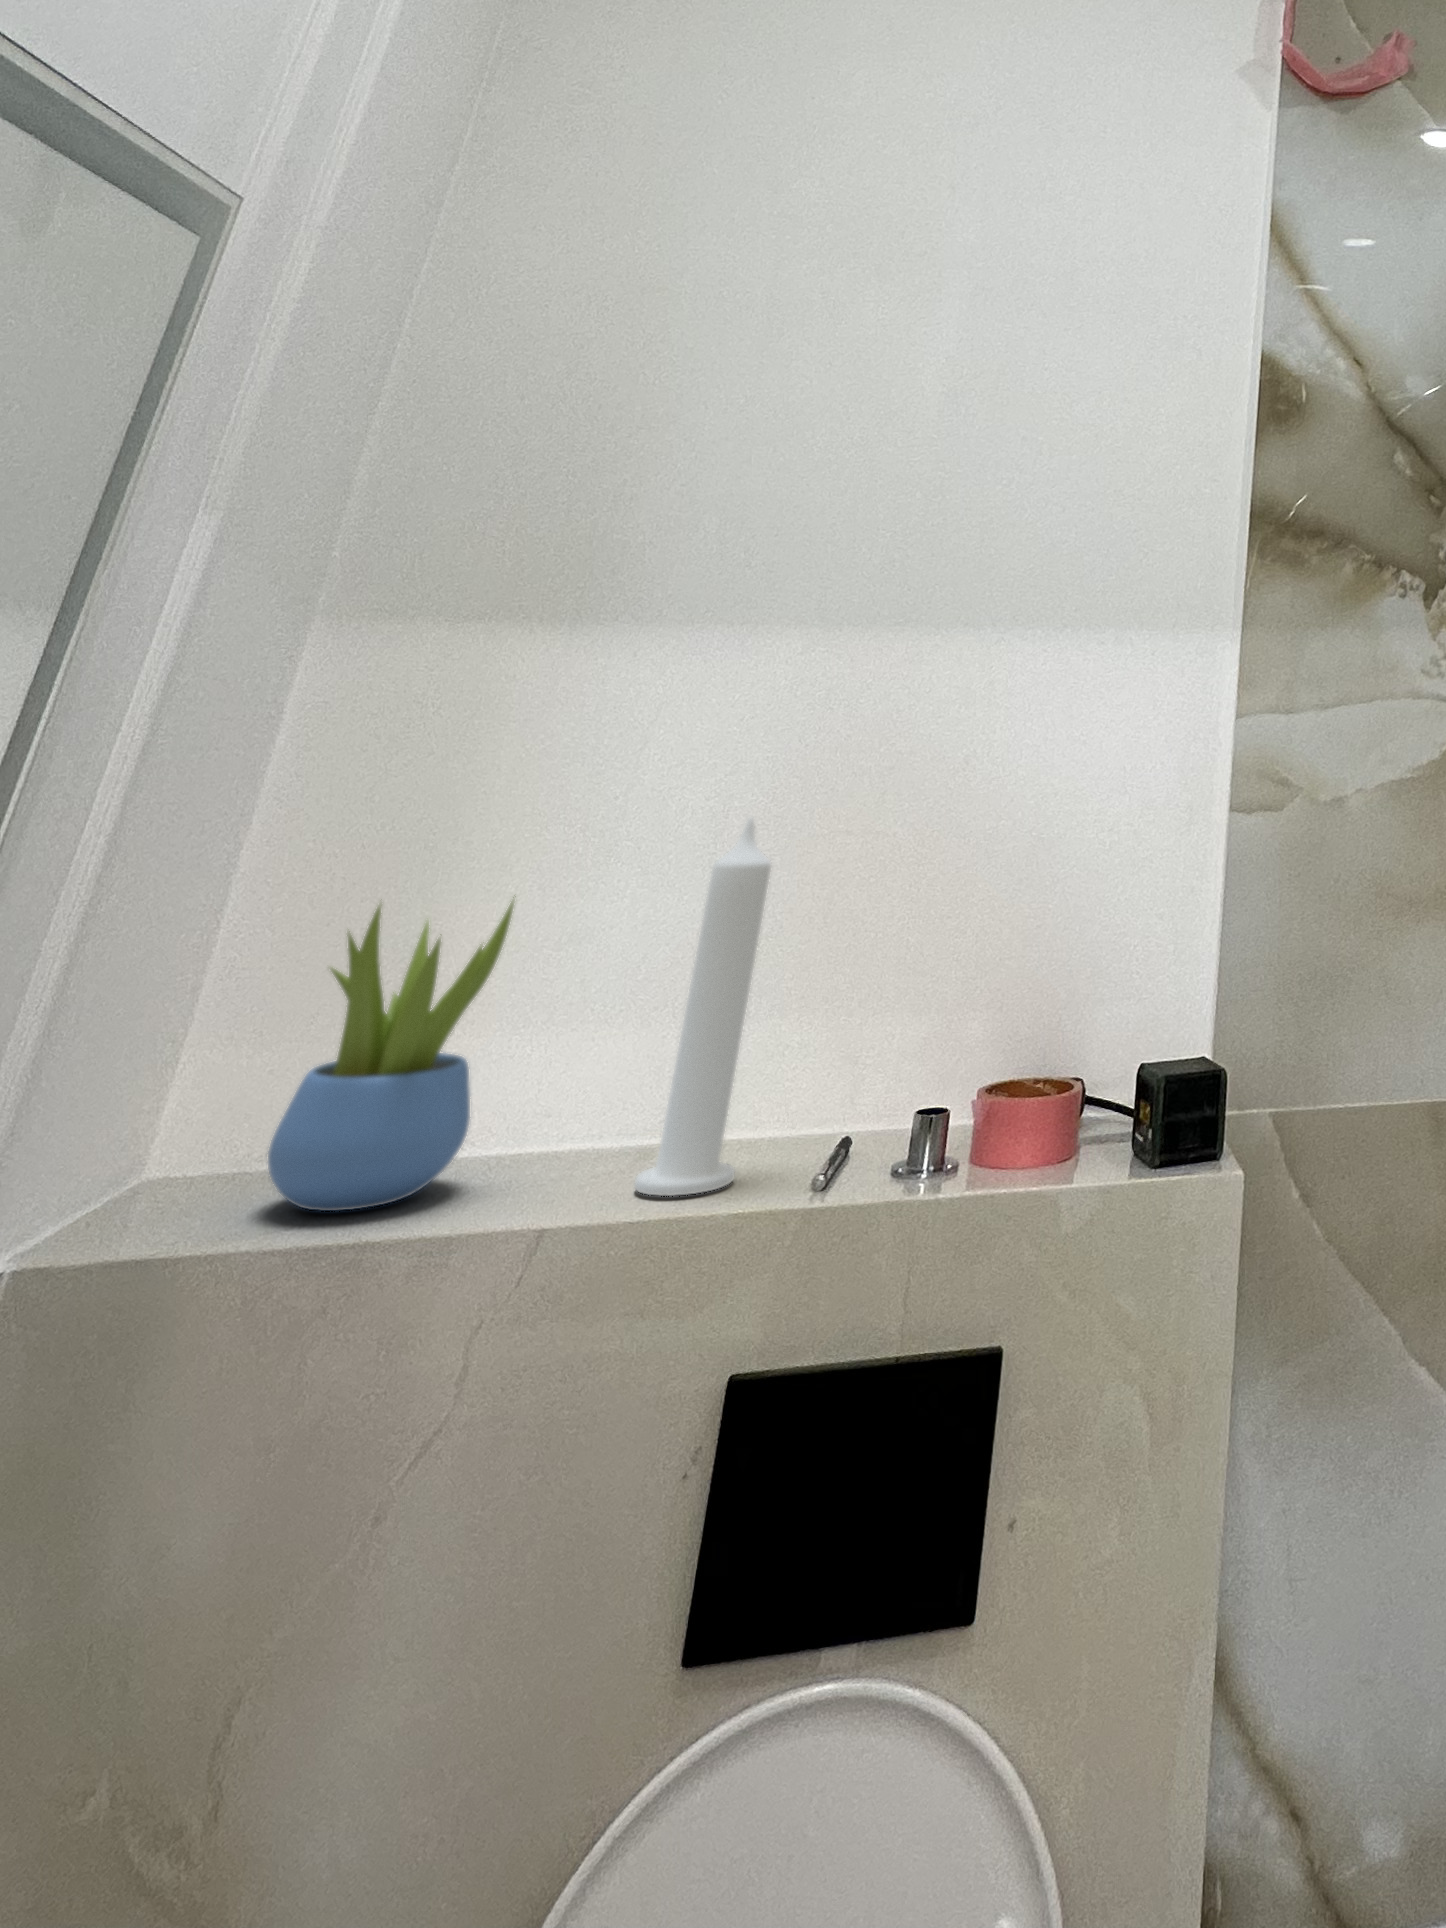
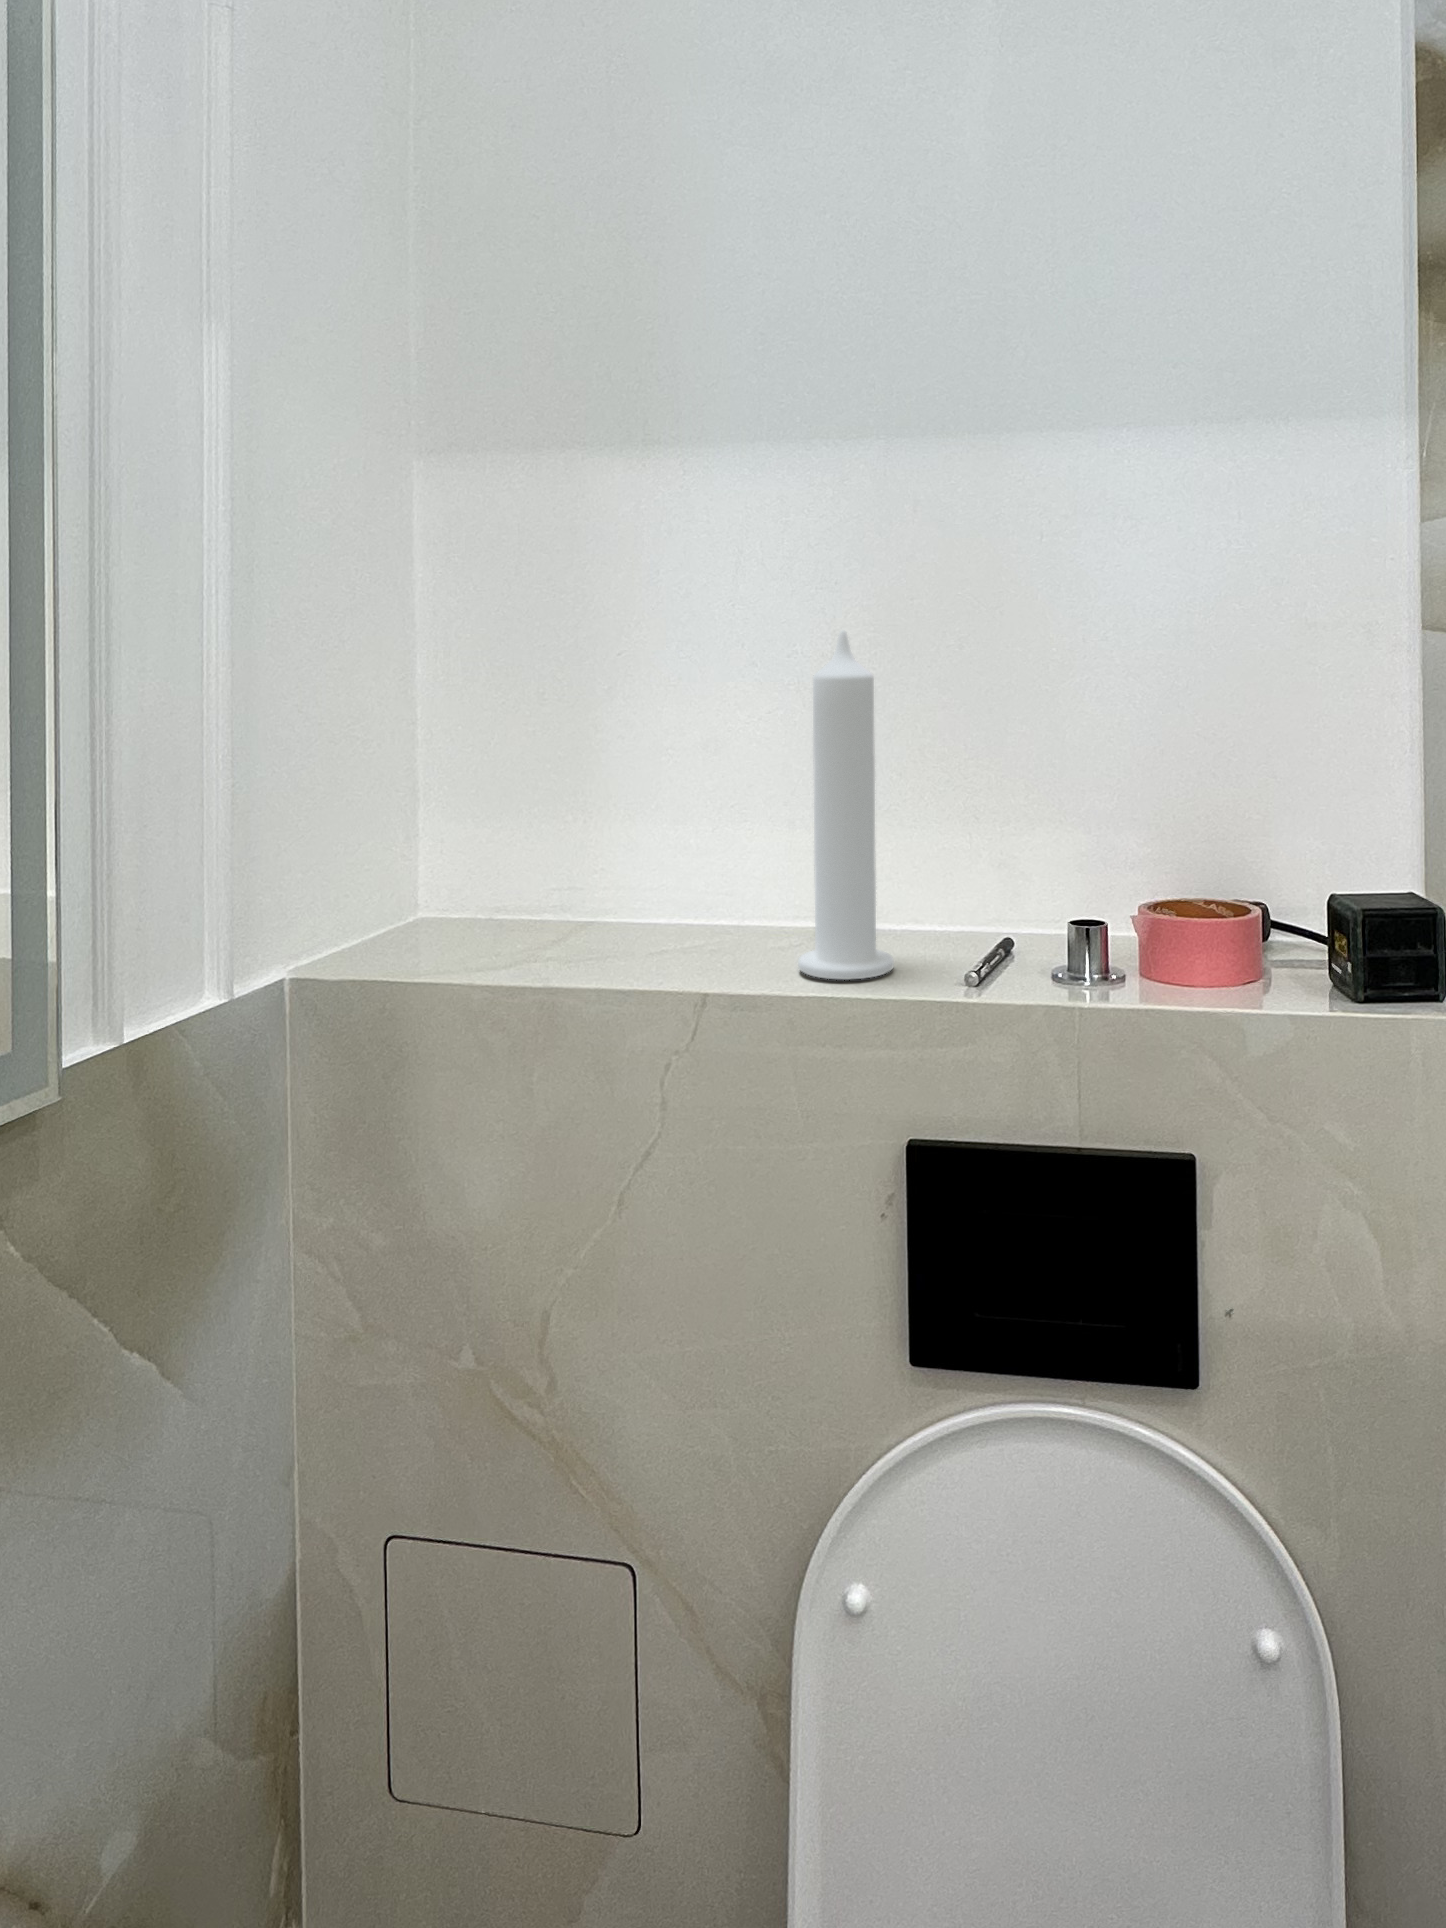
succulent plant: present [268,897,514,1211] -> none [485,702,650,960]

